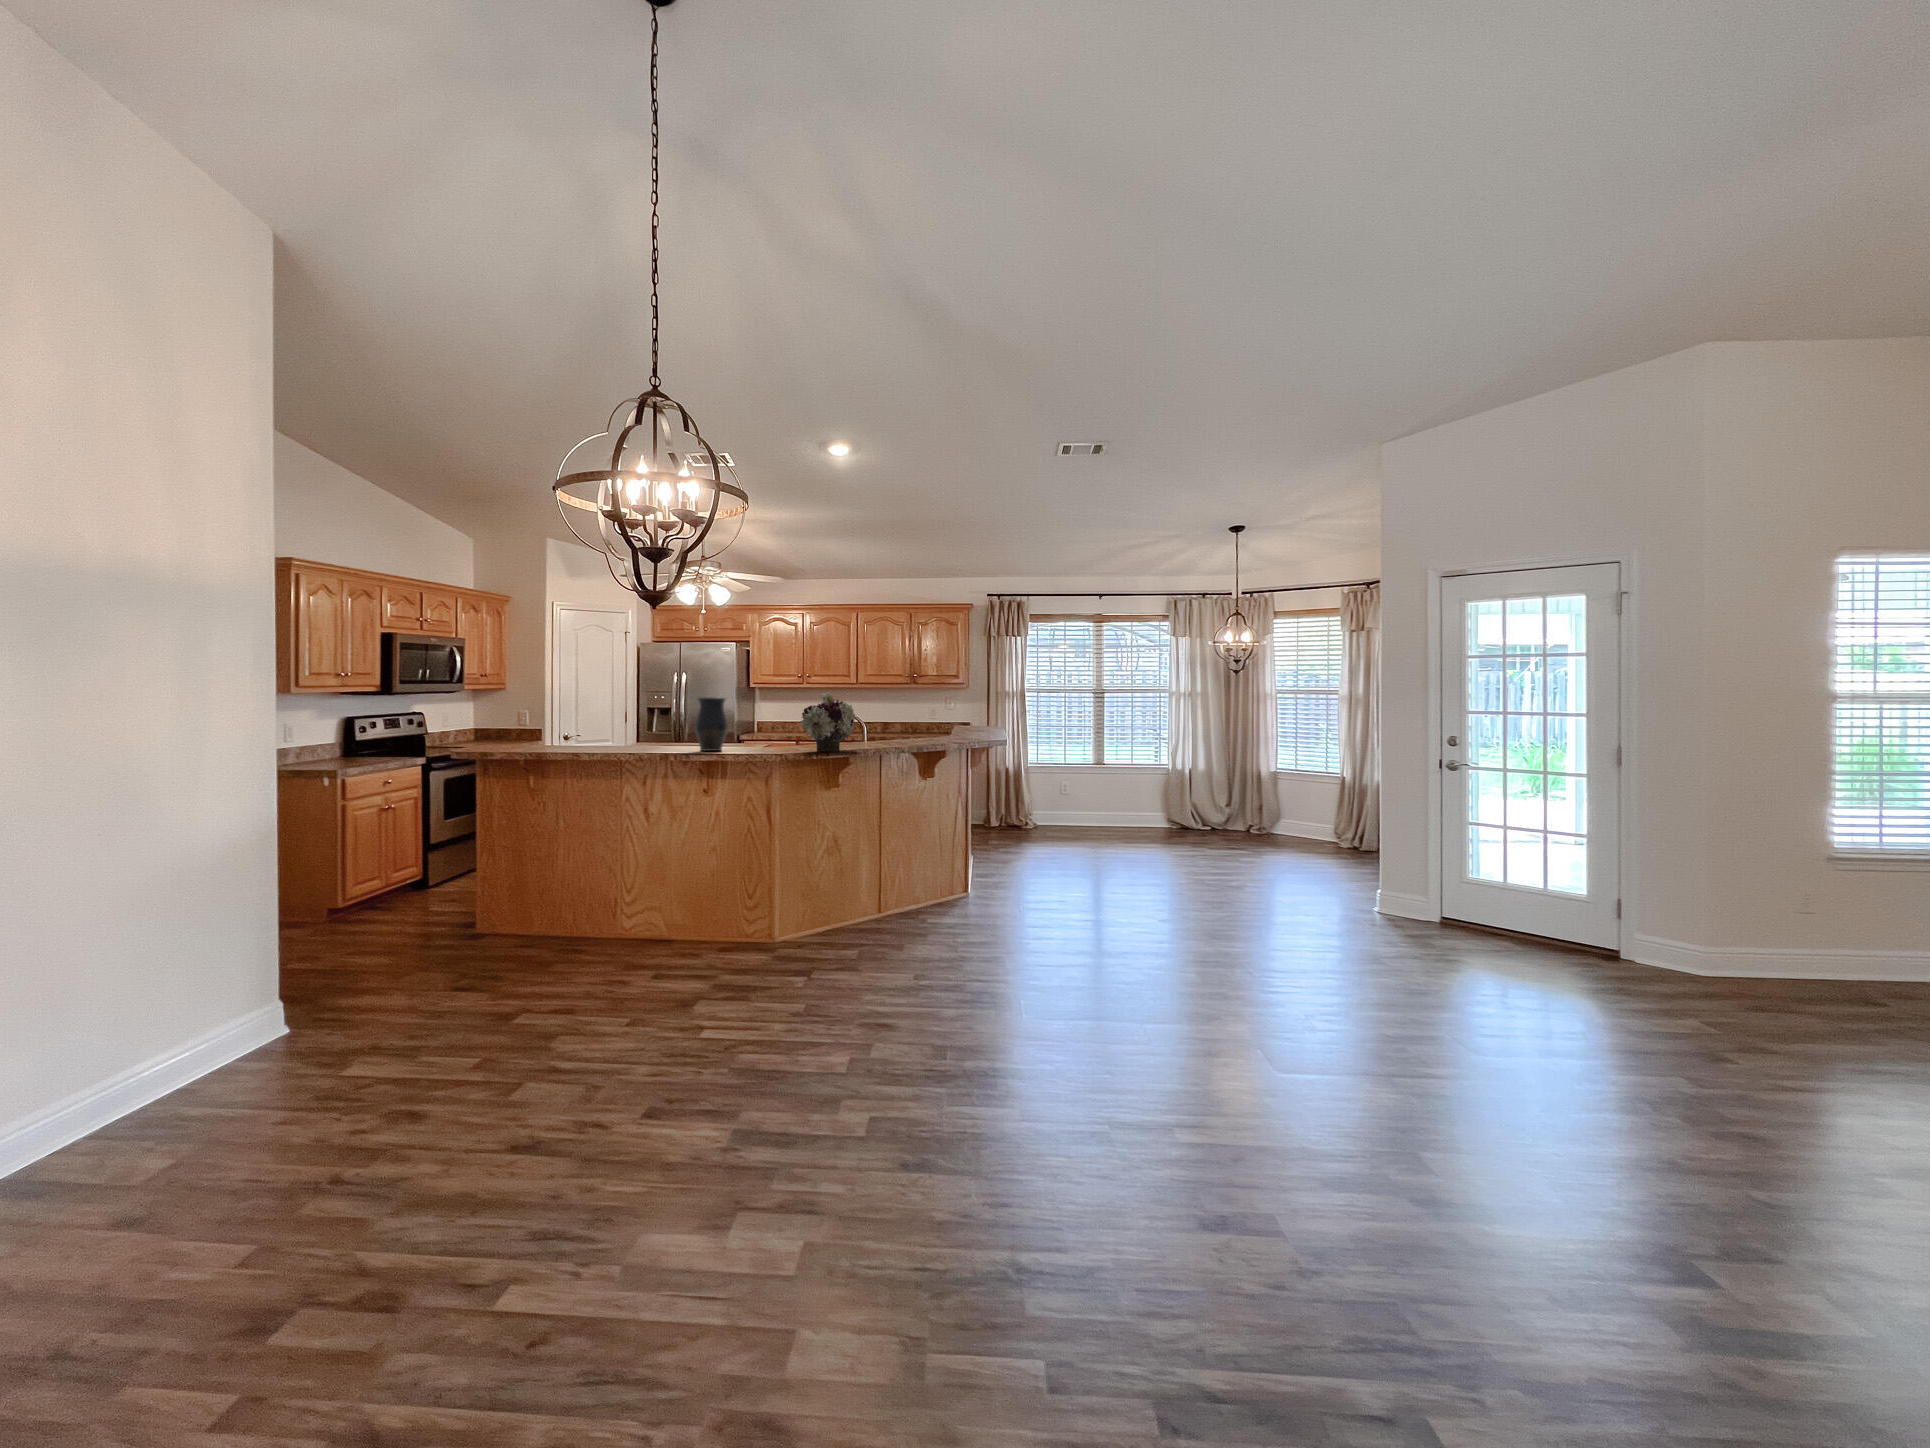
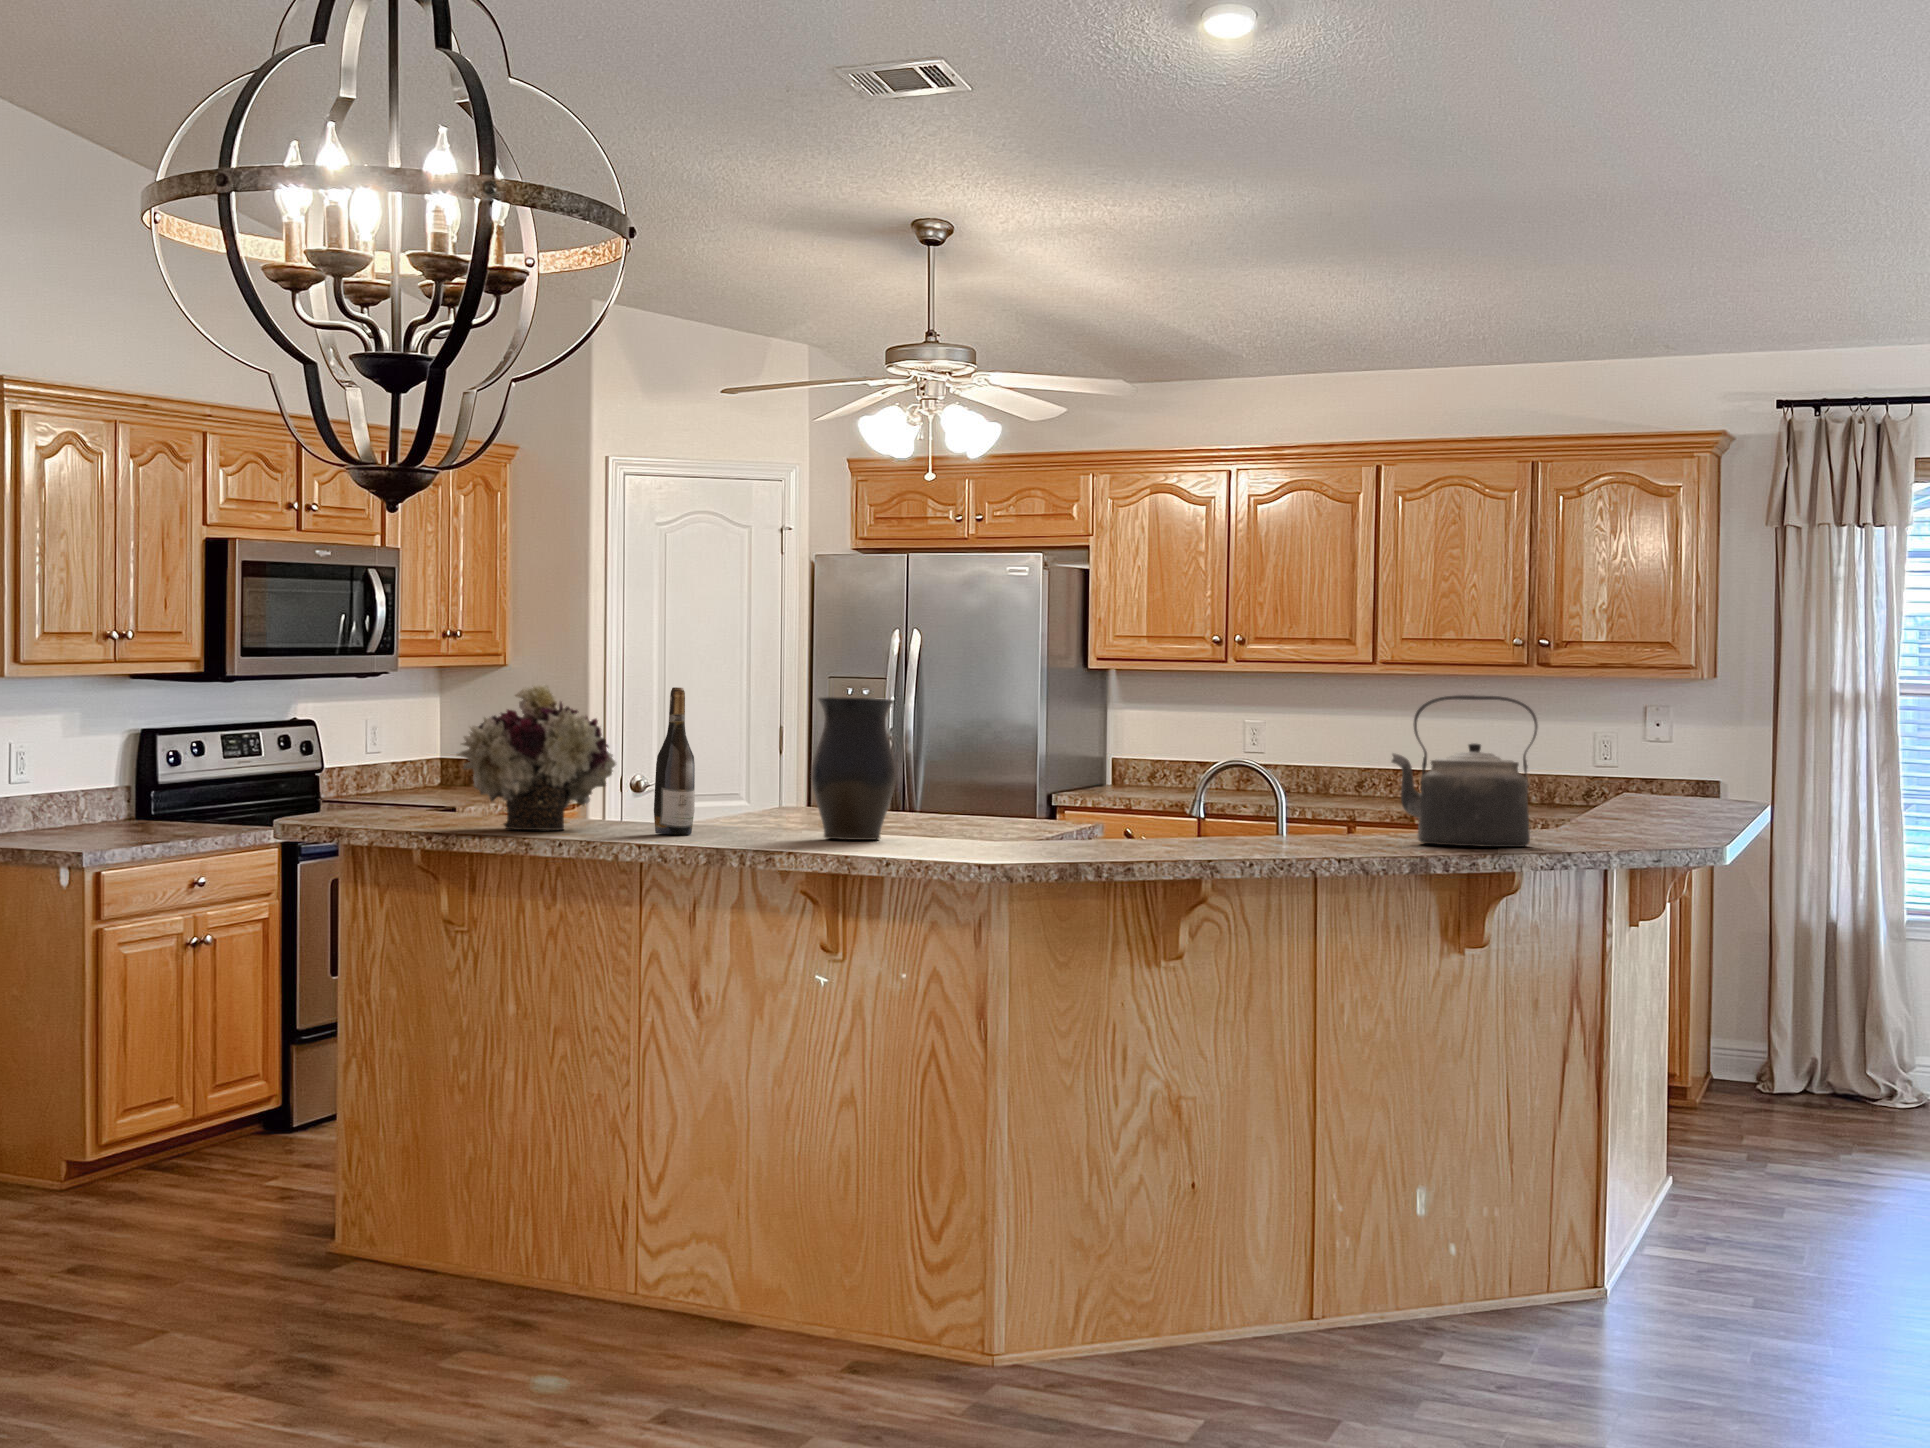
flower arrangement: present [800,693,855,752] -> present [457,685,616,830]
wine bottle: none [629,695,645,752] -> present [654,687,695,834]
kettle: none [901,695,949,746] -> present [1392,695,1538,847]

